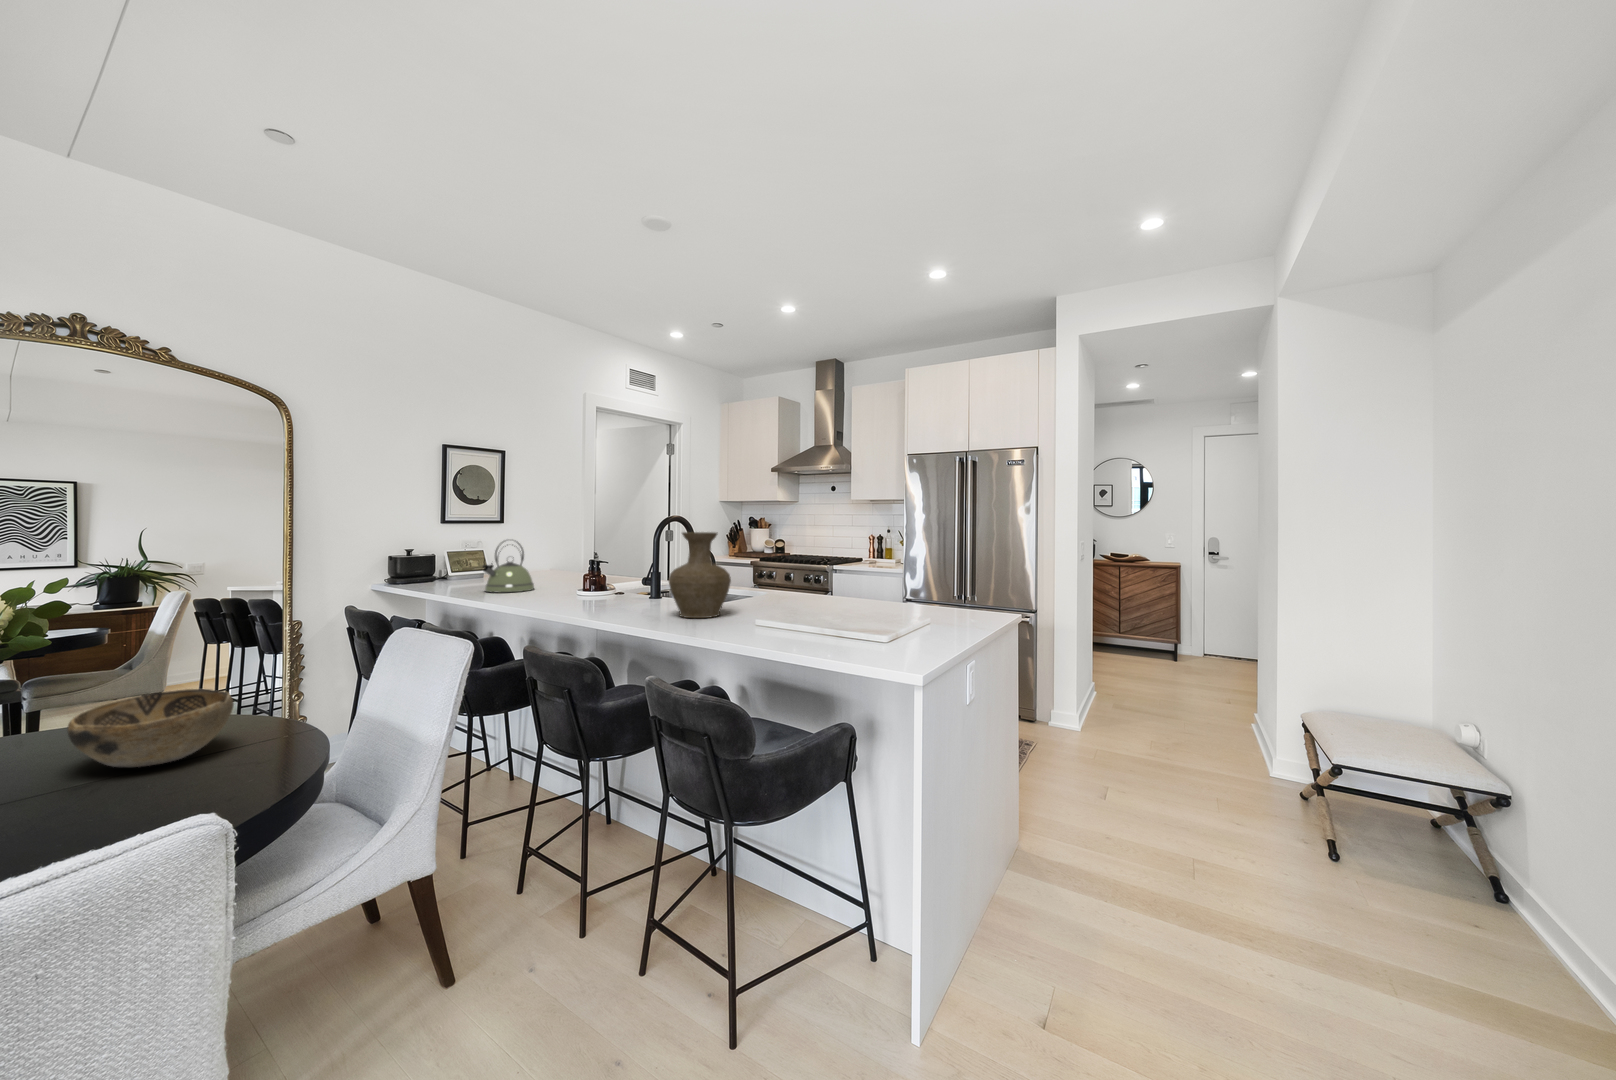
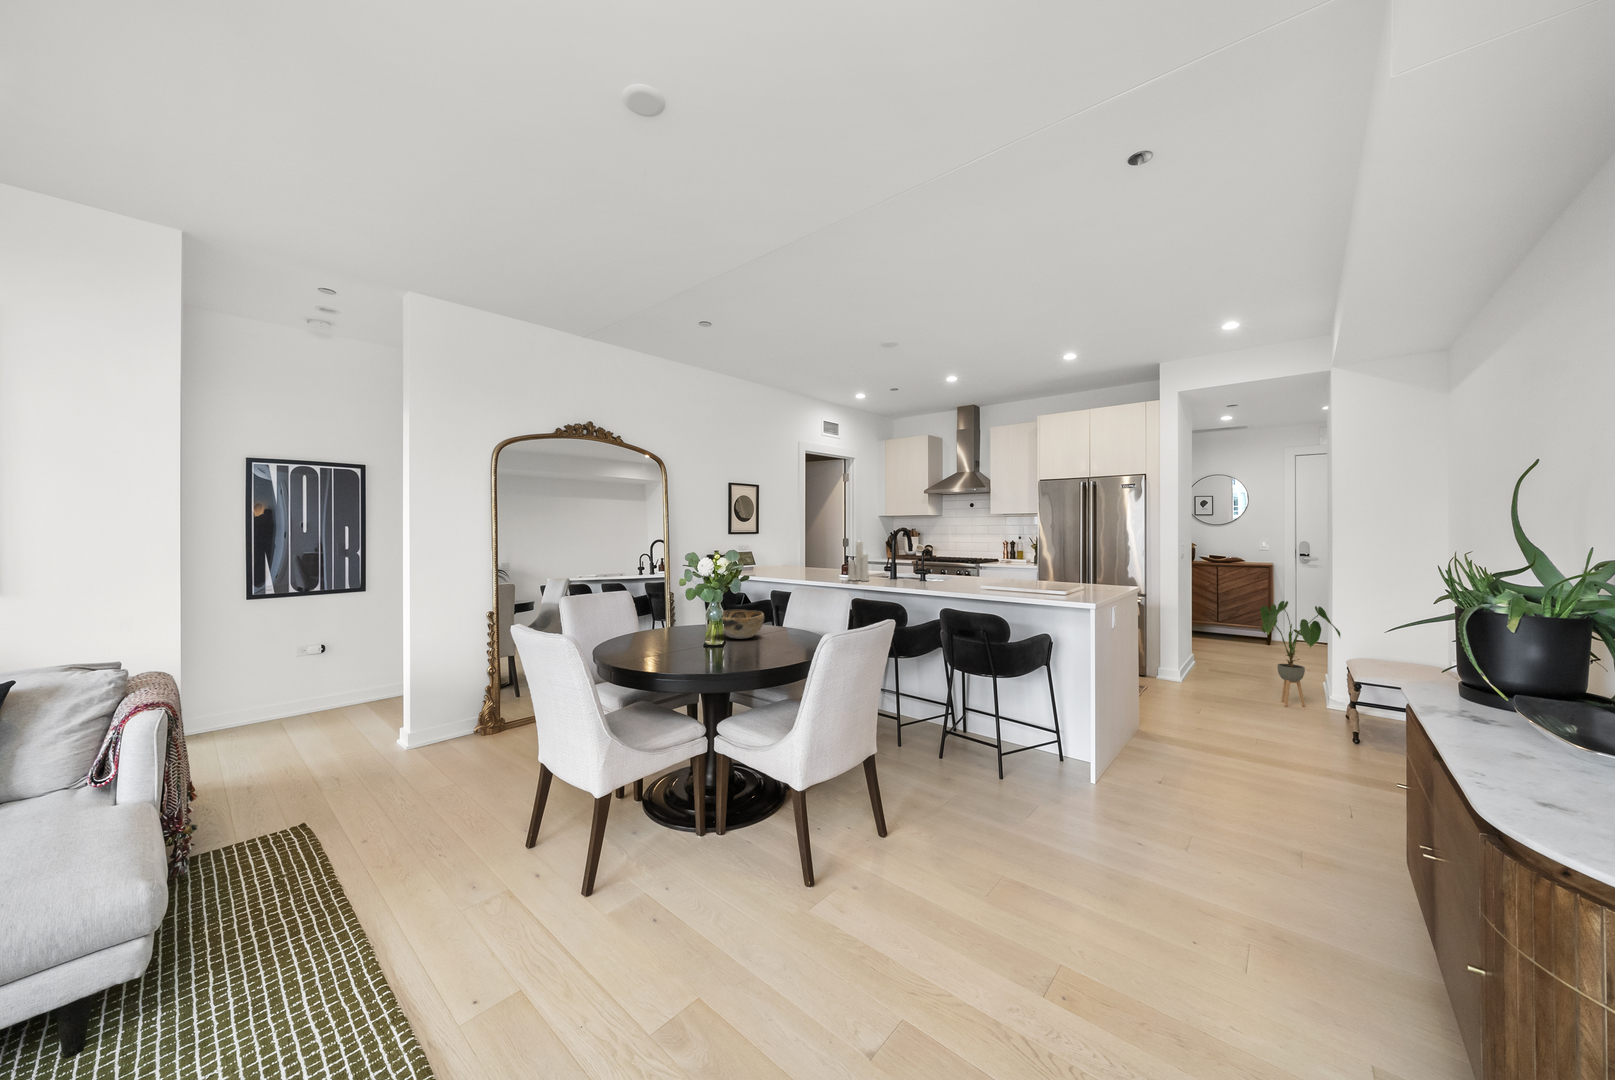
candle: none [565,526,601,605] -> present [848,542,869,581]
vase: present [669,532,731,618] -> none [923,537,960,586]
kettle: present [483,540,534,593] -> none [779,543,807,576]
house plant: none [1181,623,1285,771] -> present [1260,601,1340,706]

